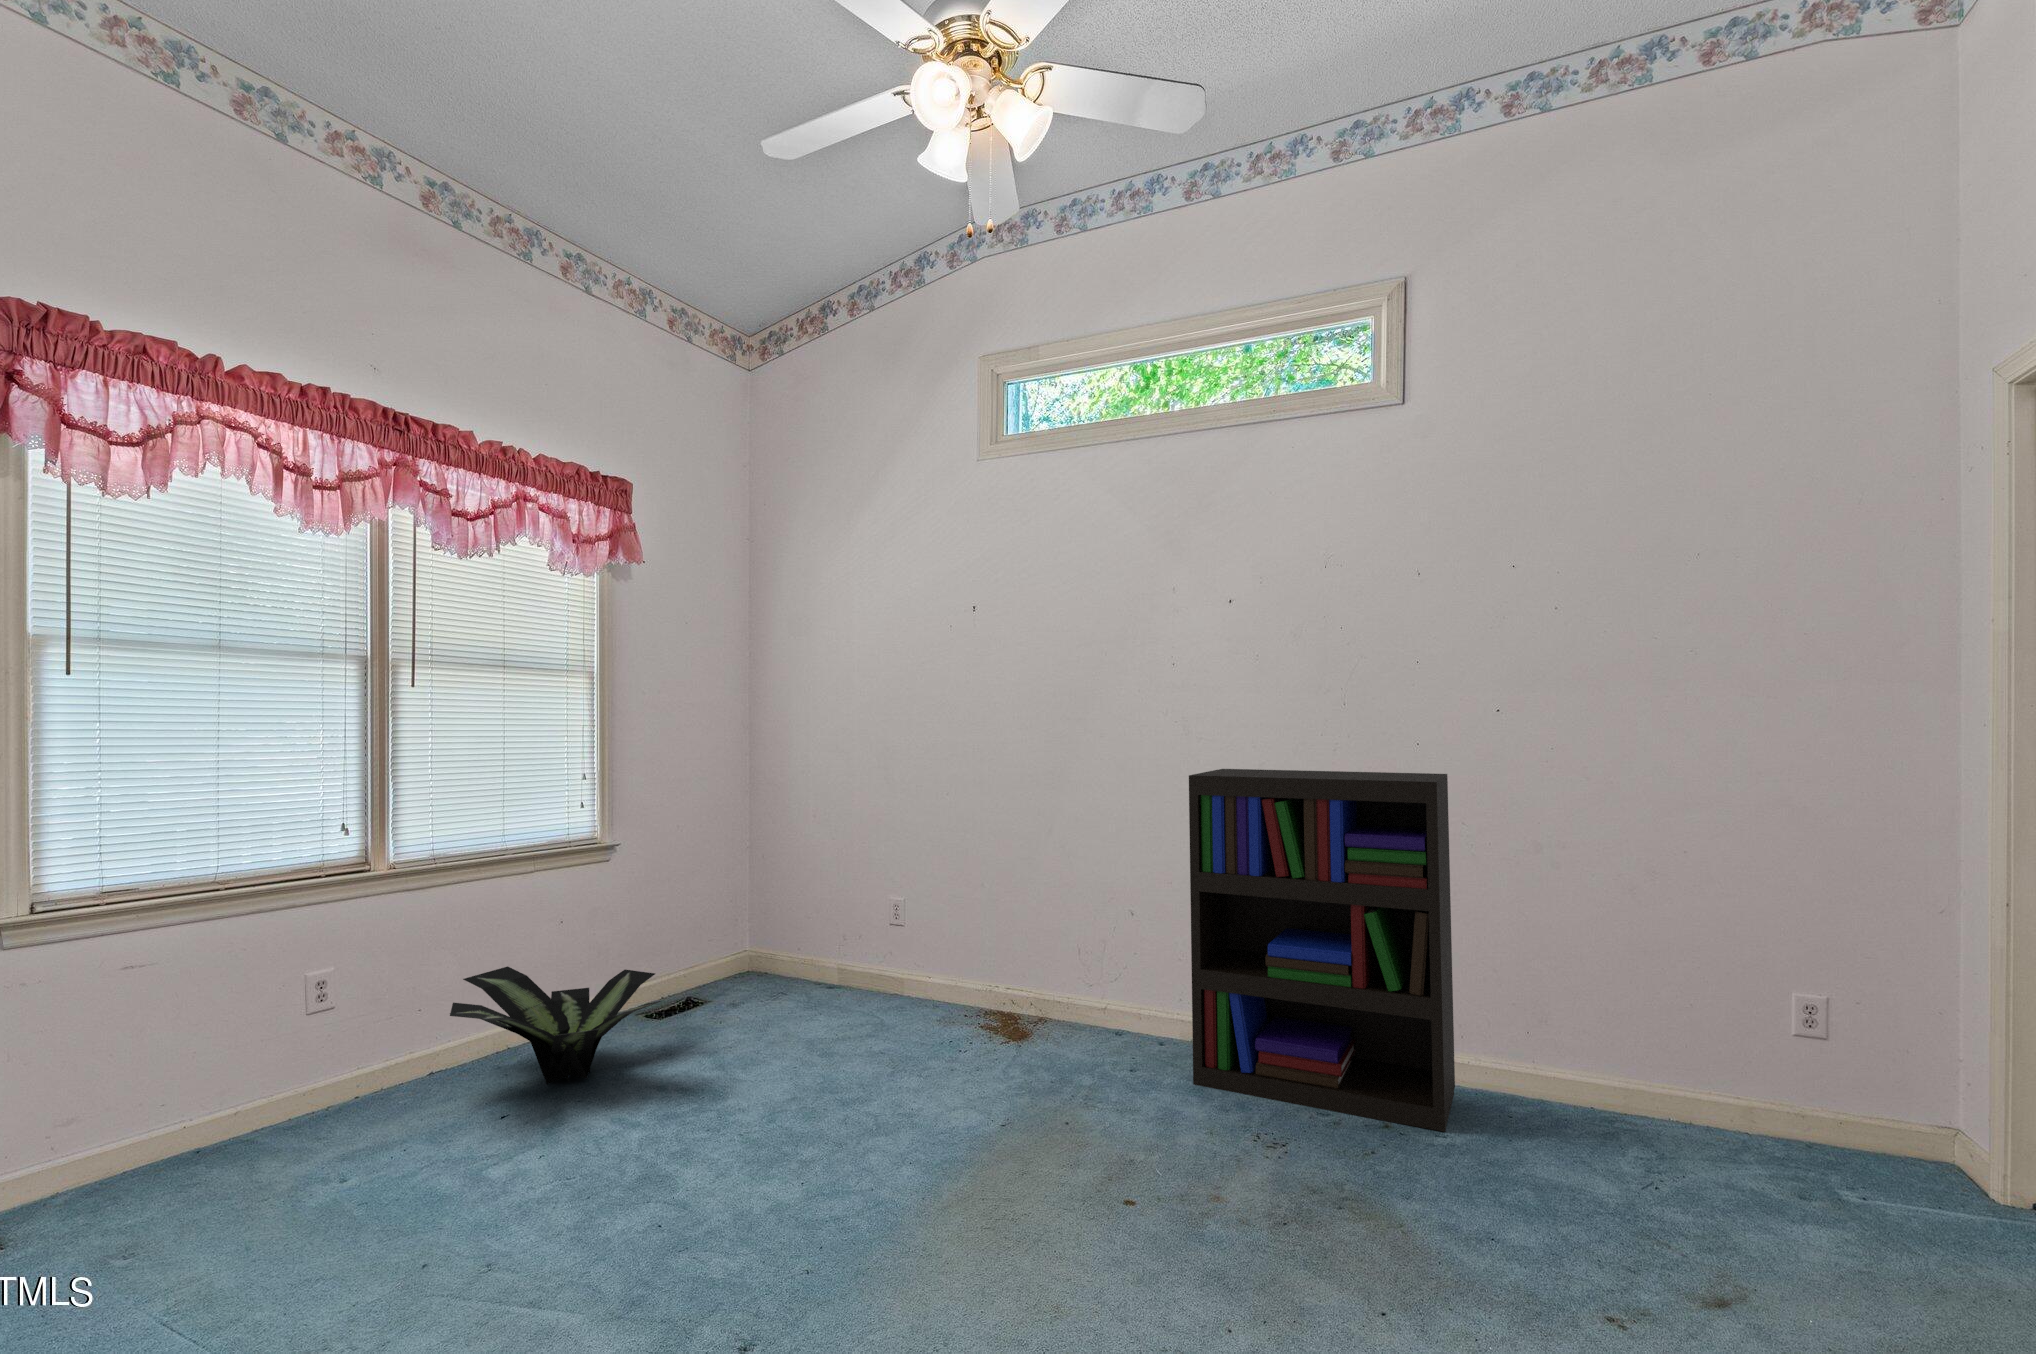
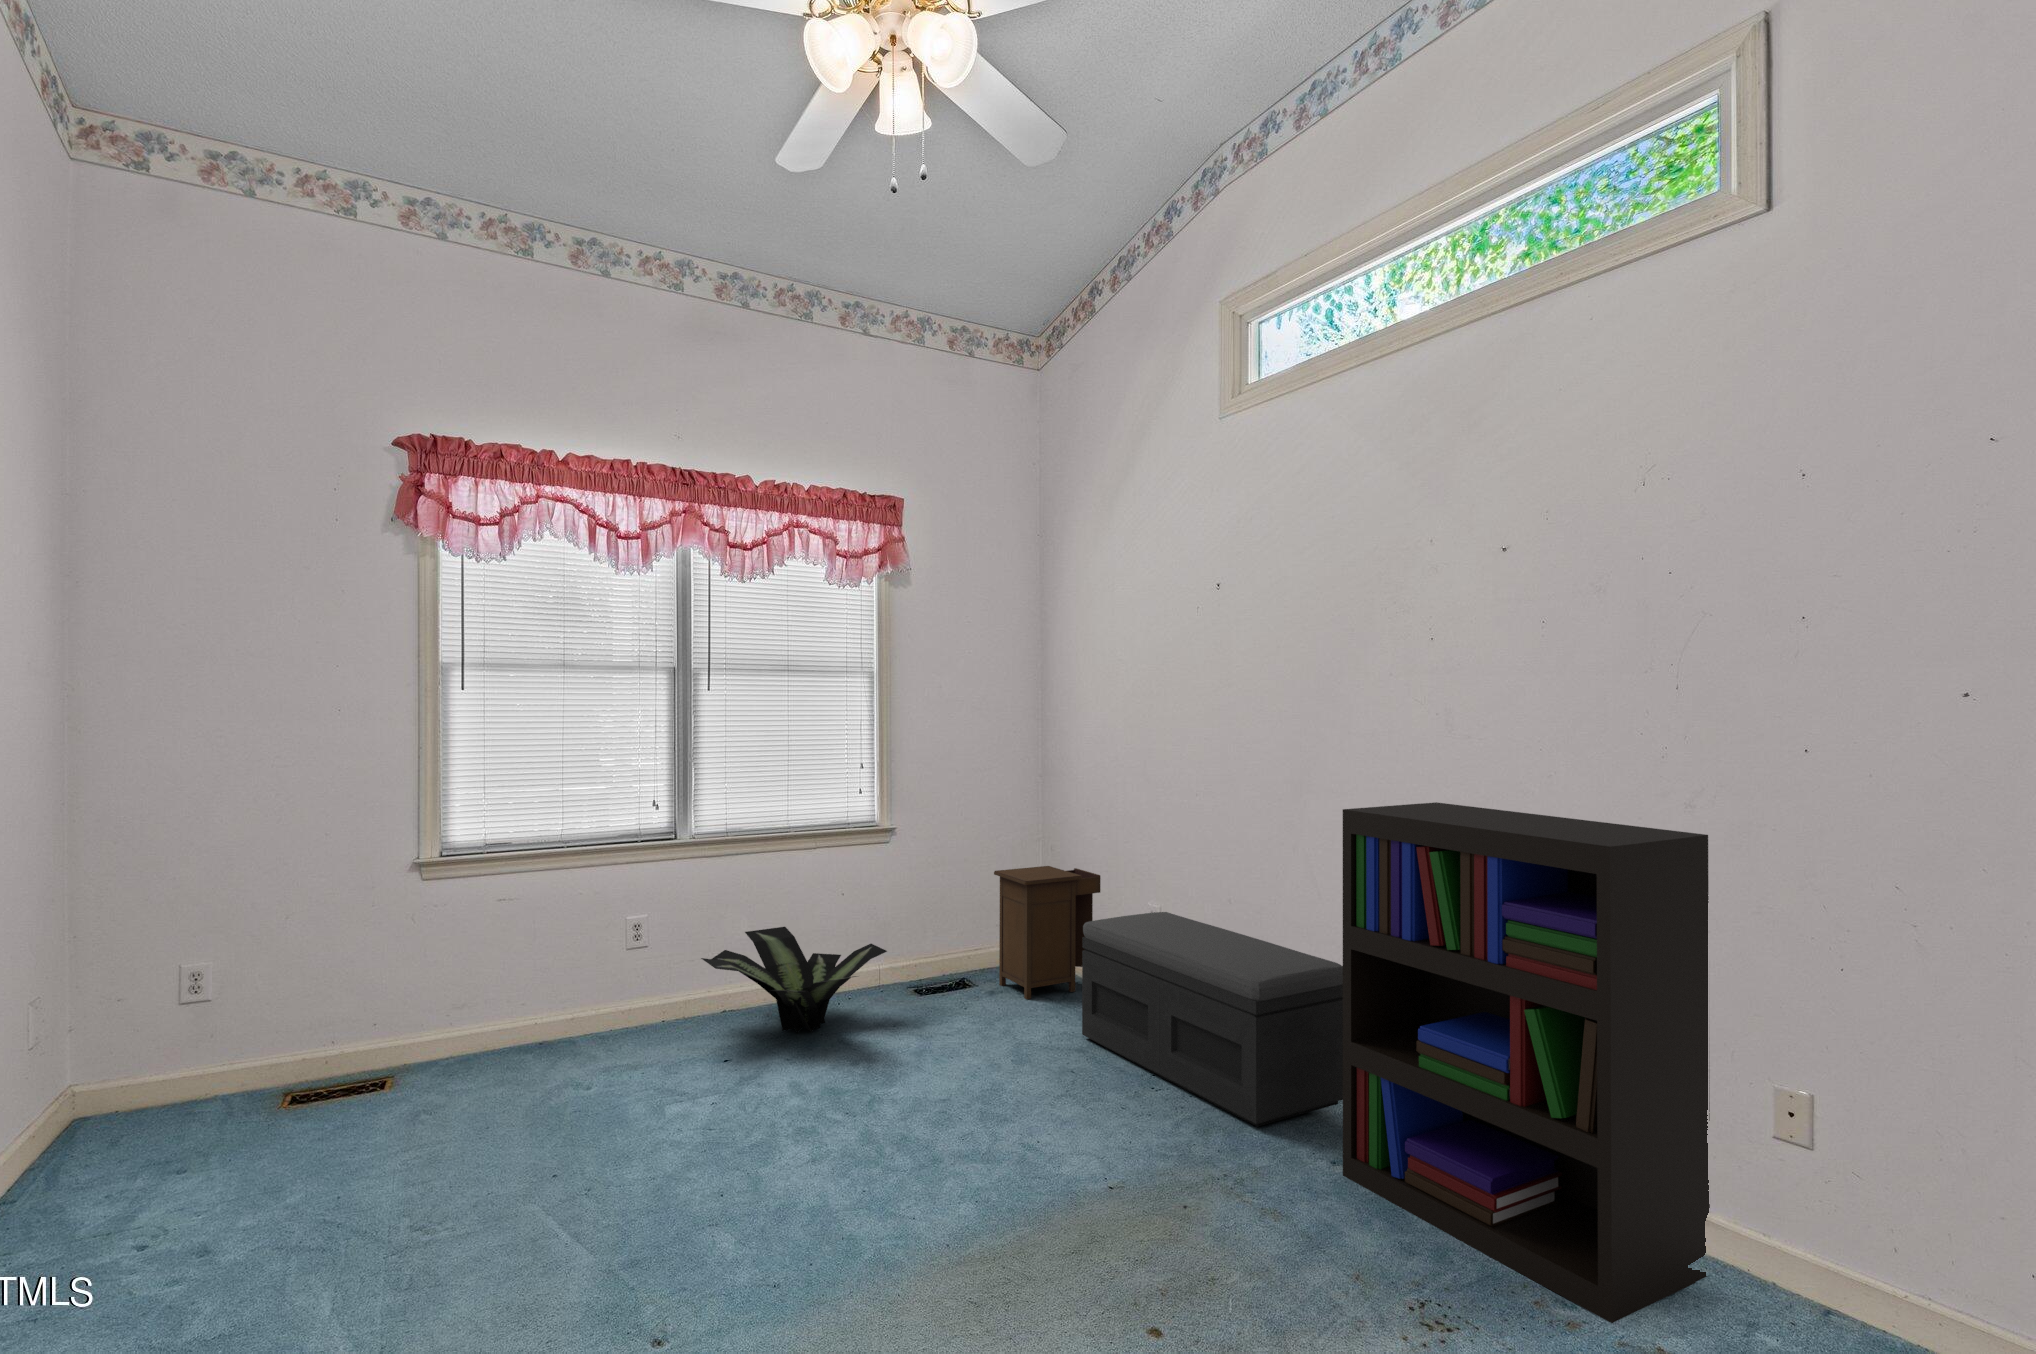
nightstand: none [730,868,835,1004] -> present [994,866,1101,999]
storage bench: none [873,895,1138,1065] -> present [1082,912,1343,1127]

